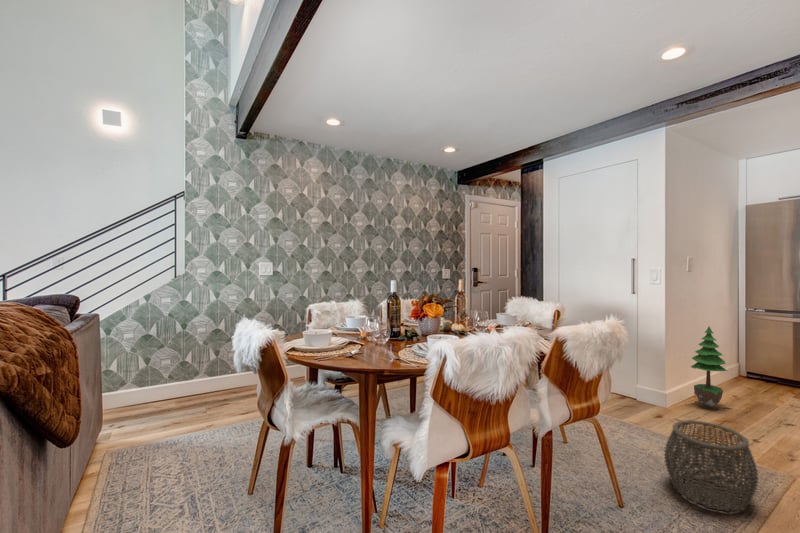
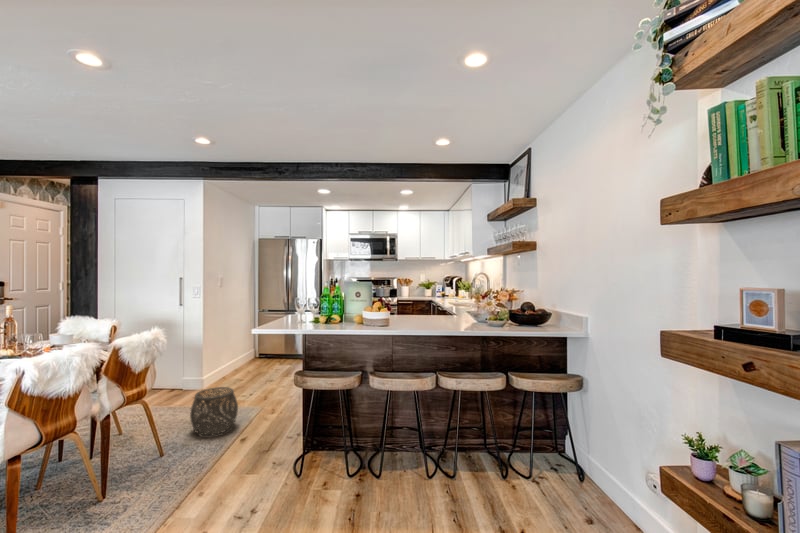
potted tree: present [691,327,727,407] -> none [211,332,232,386]

